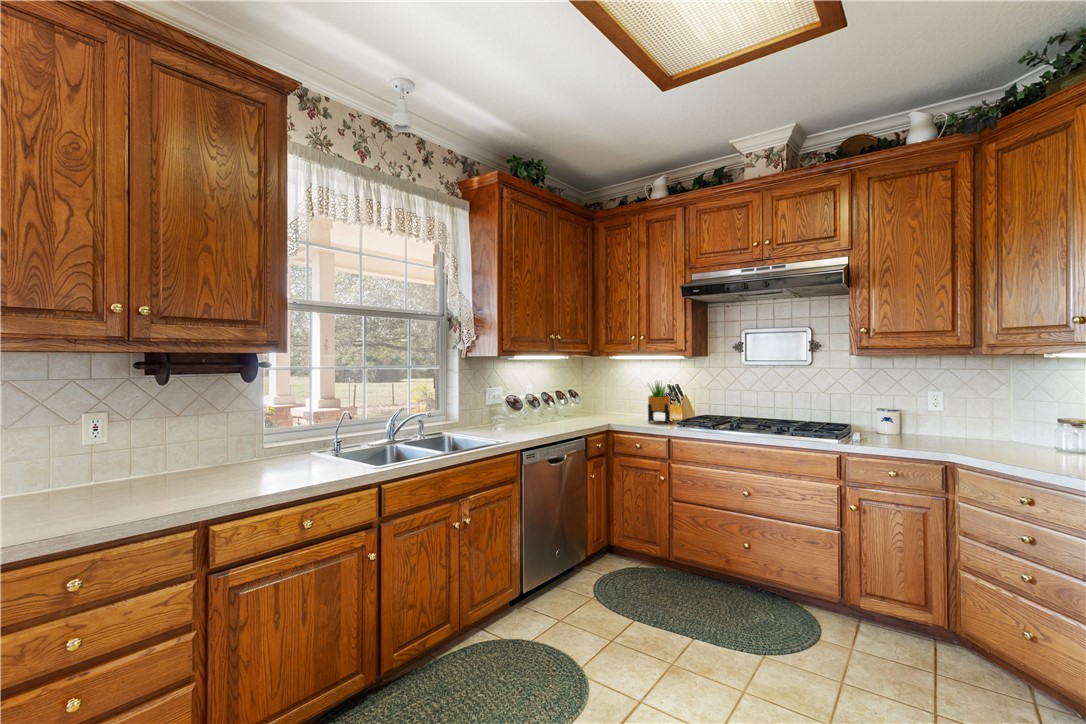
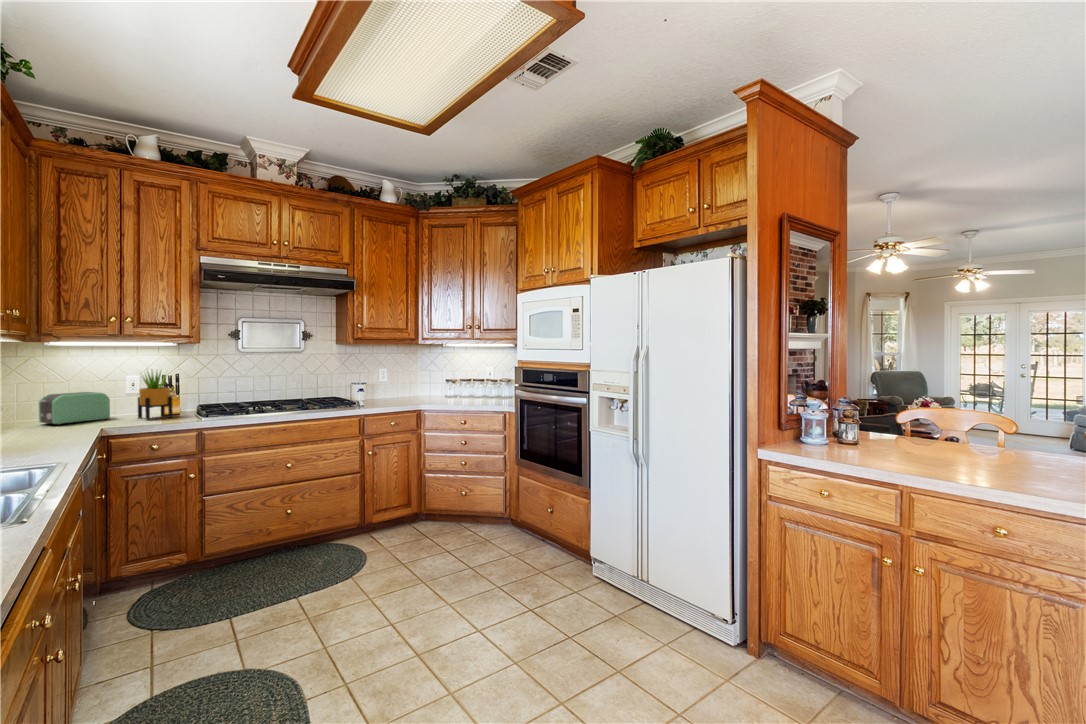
toaster: none [602,394,641,418] -> present [39,392,110,425]

